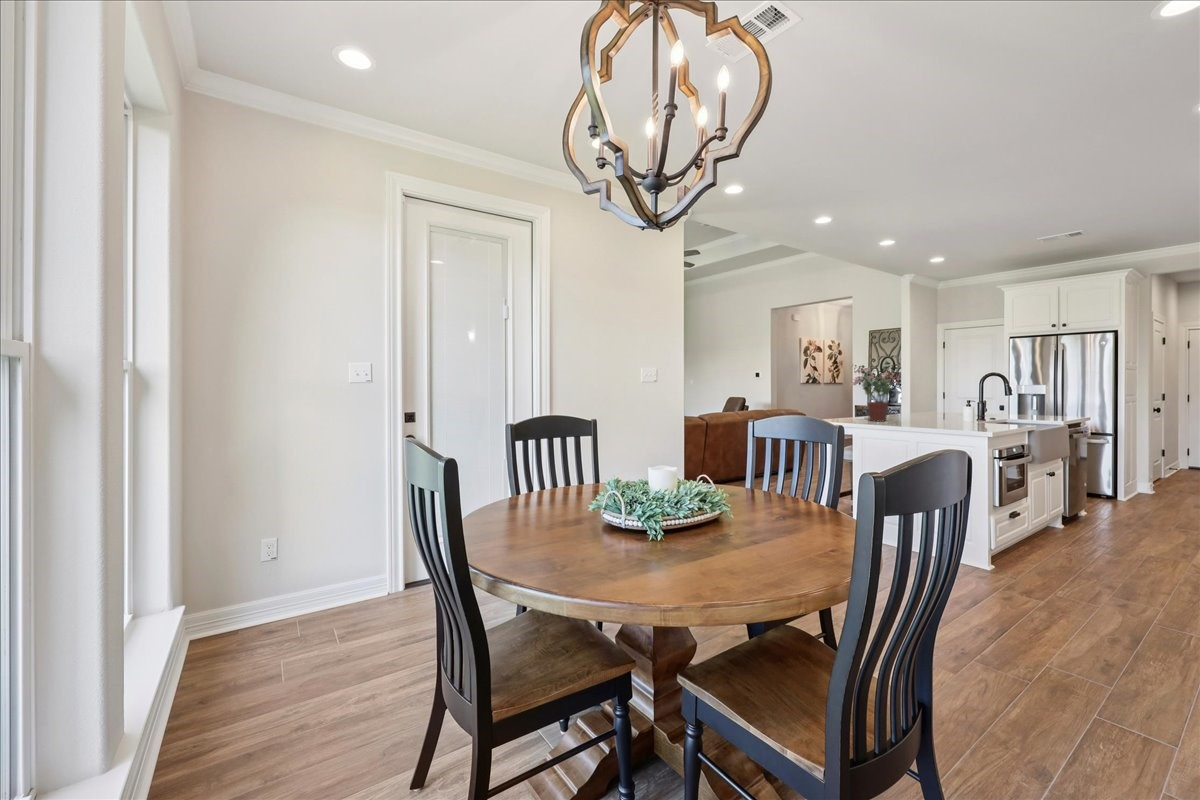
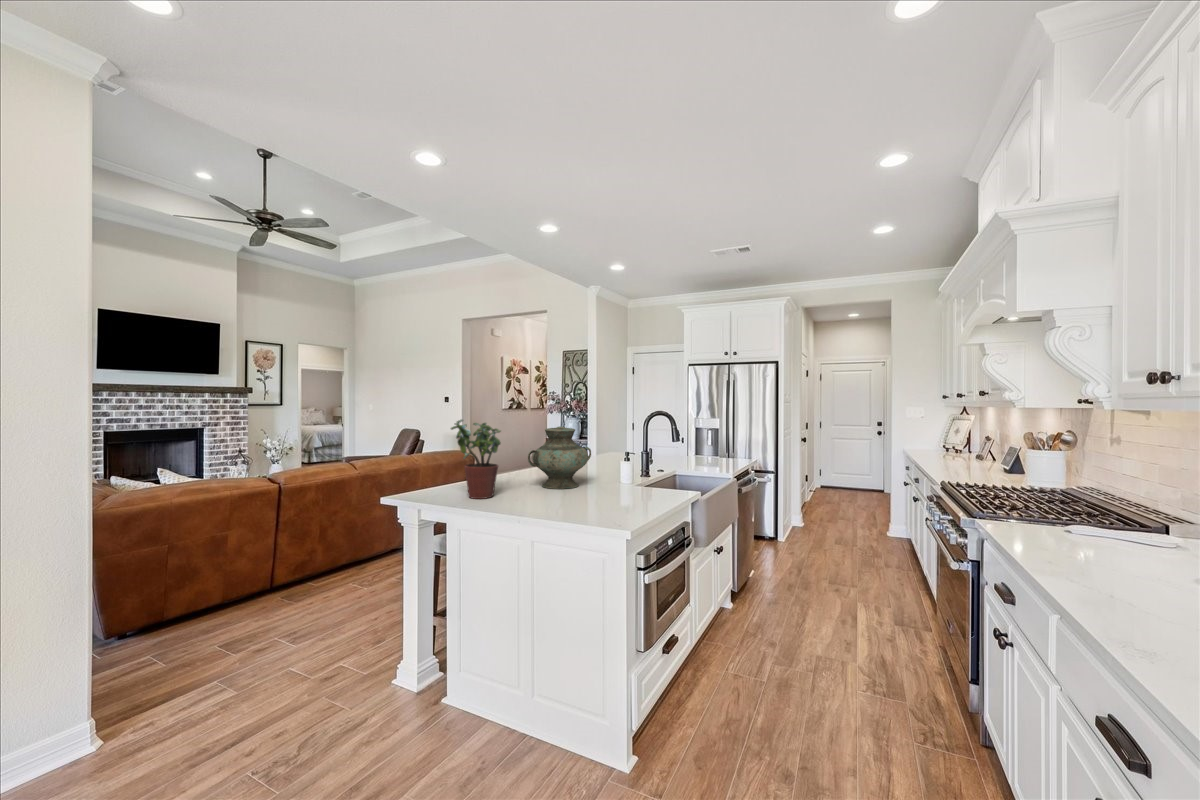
vase: none [904,381,946,420] -> present [528,426,591,489]

